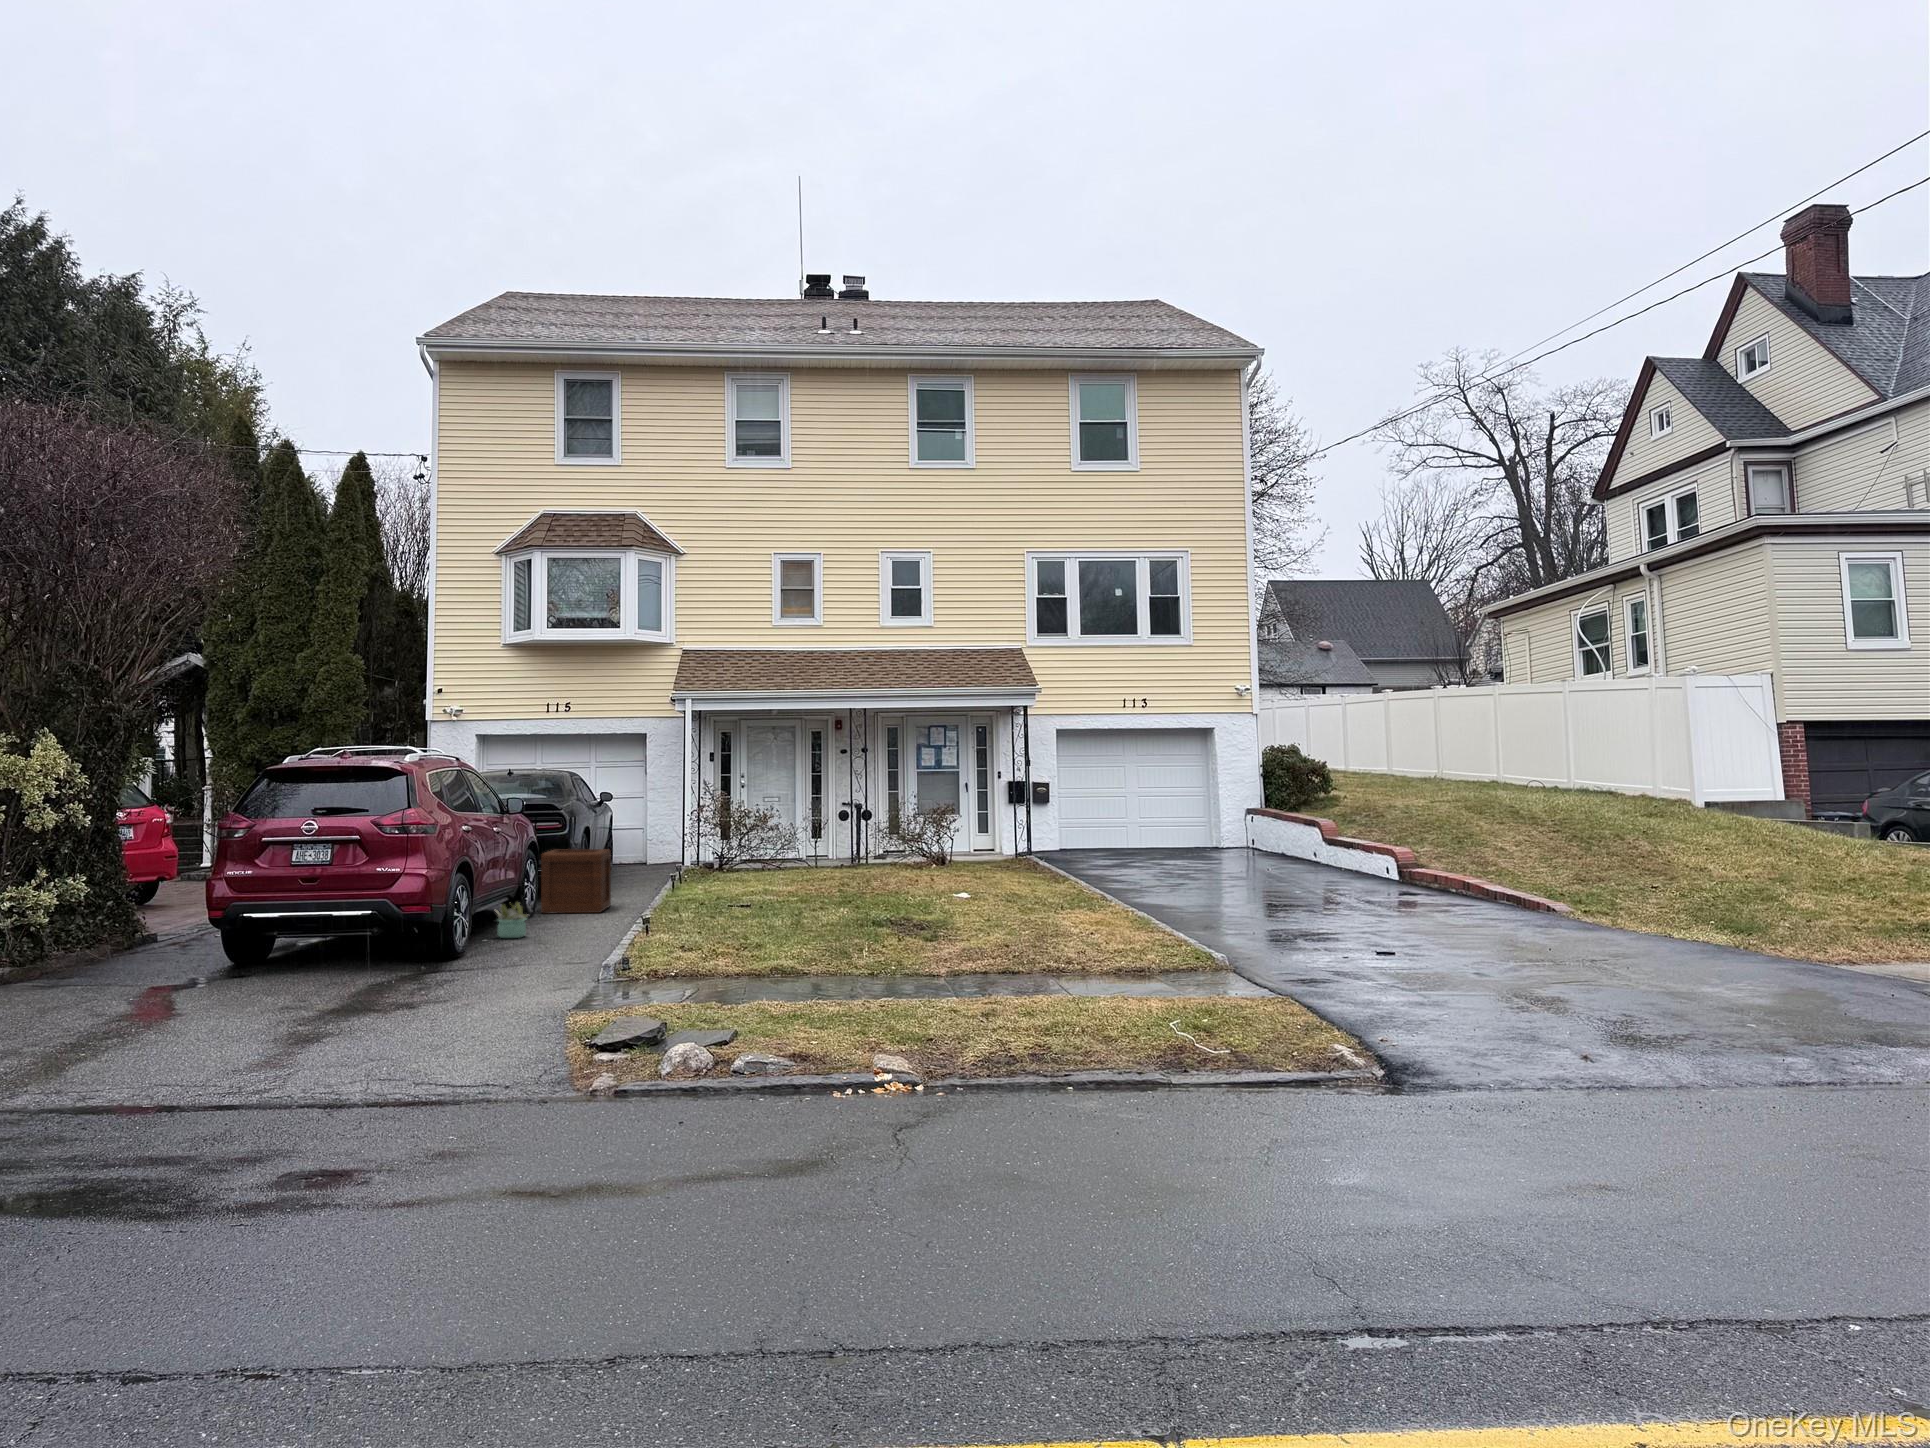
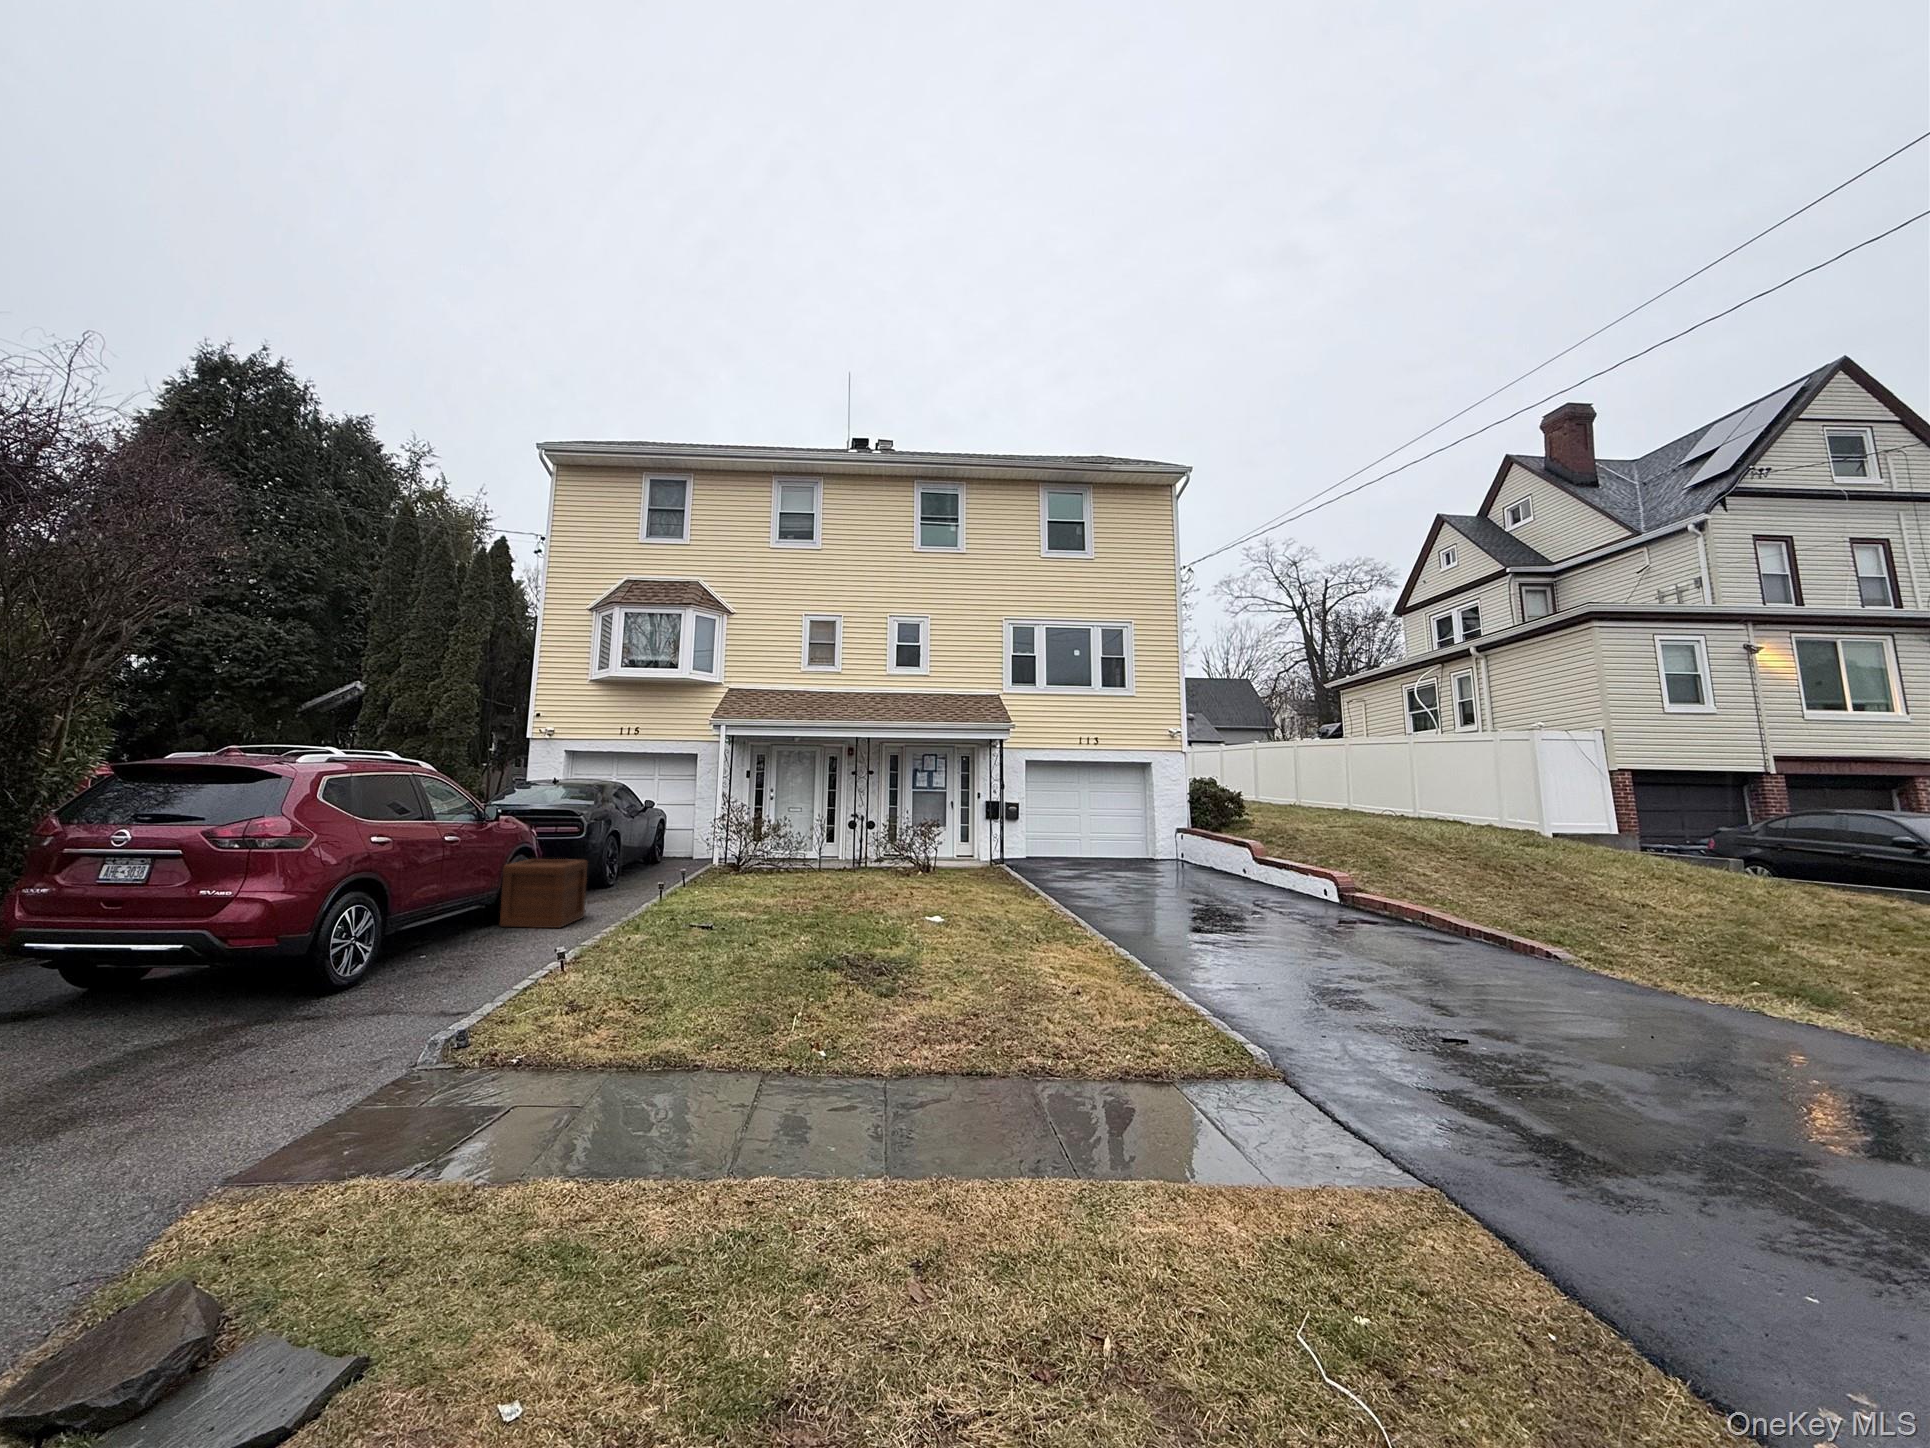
decorative plant: present [496,902,528,938] -> none [372,931,417,976]

